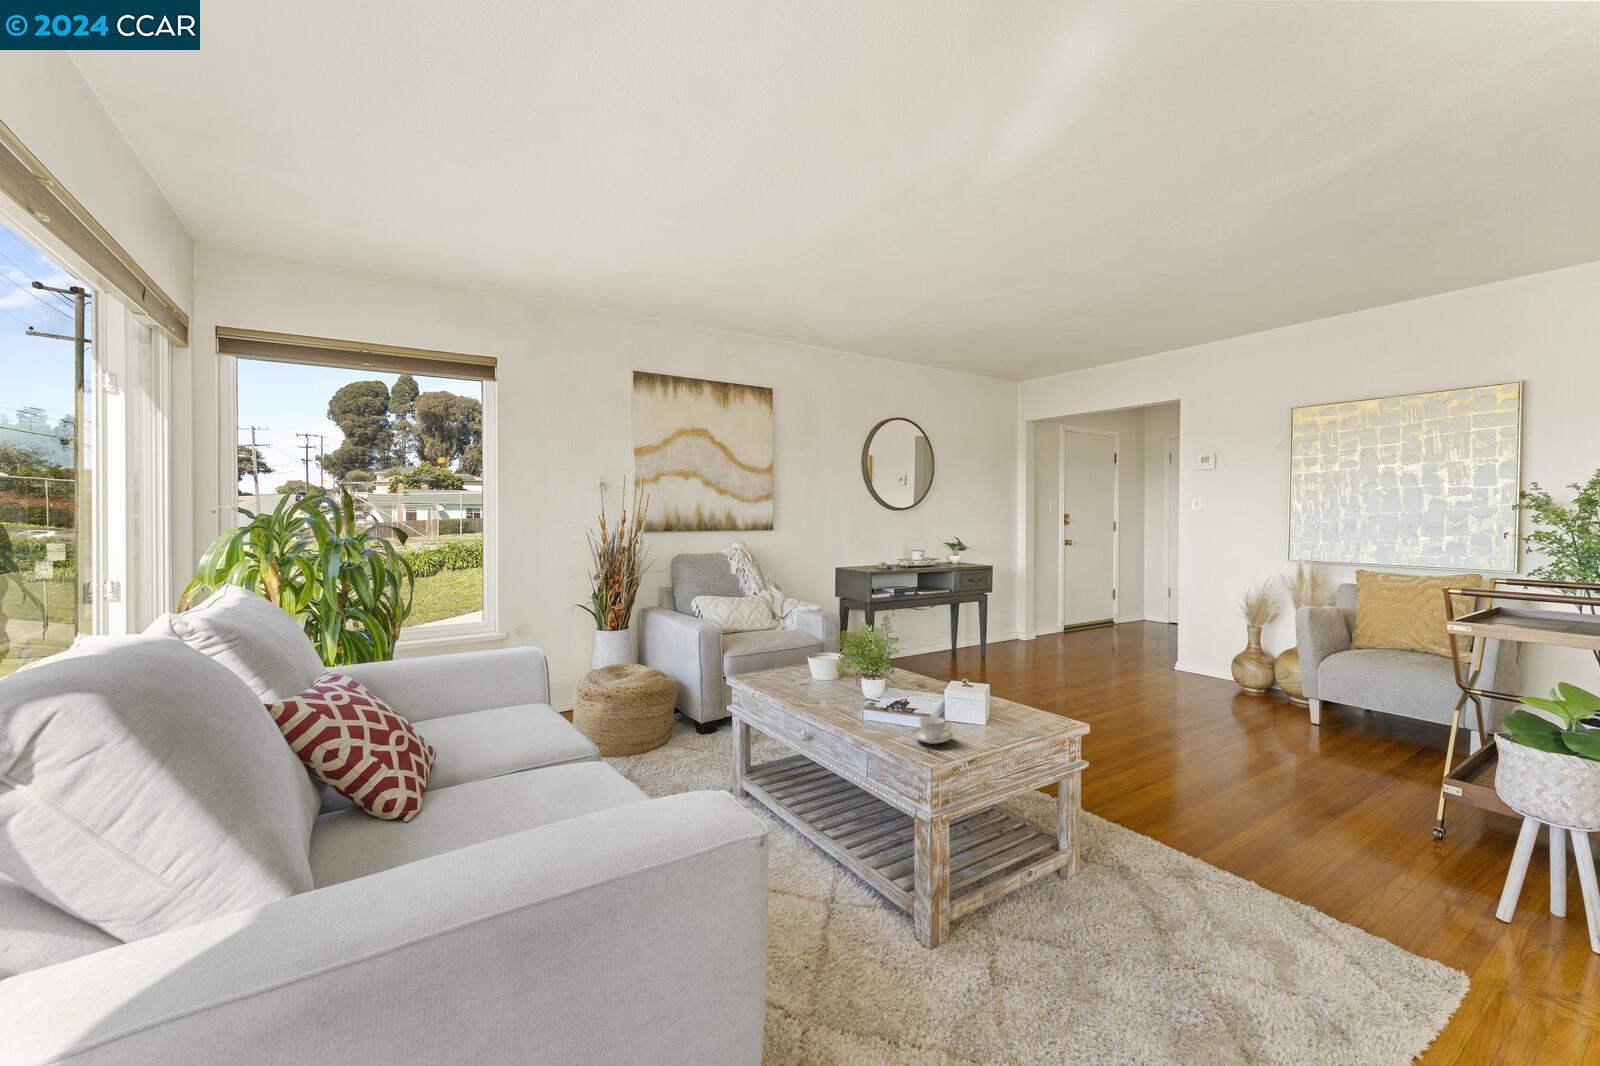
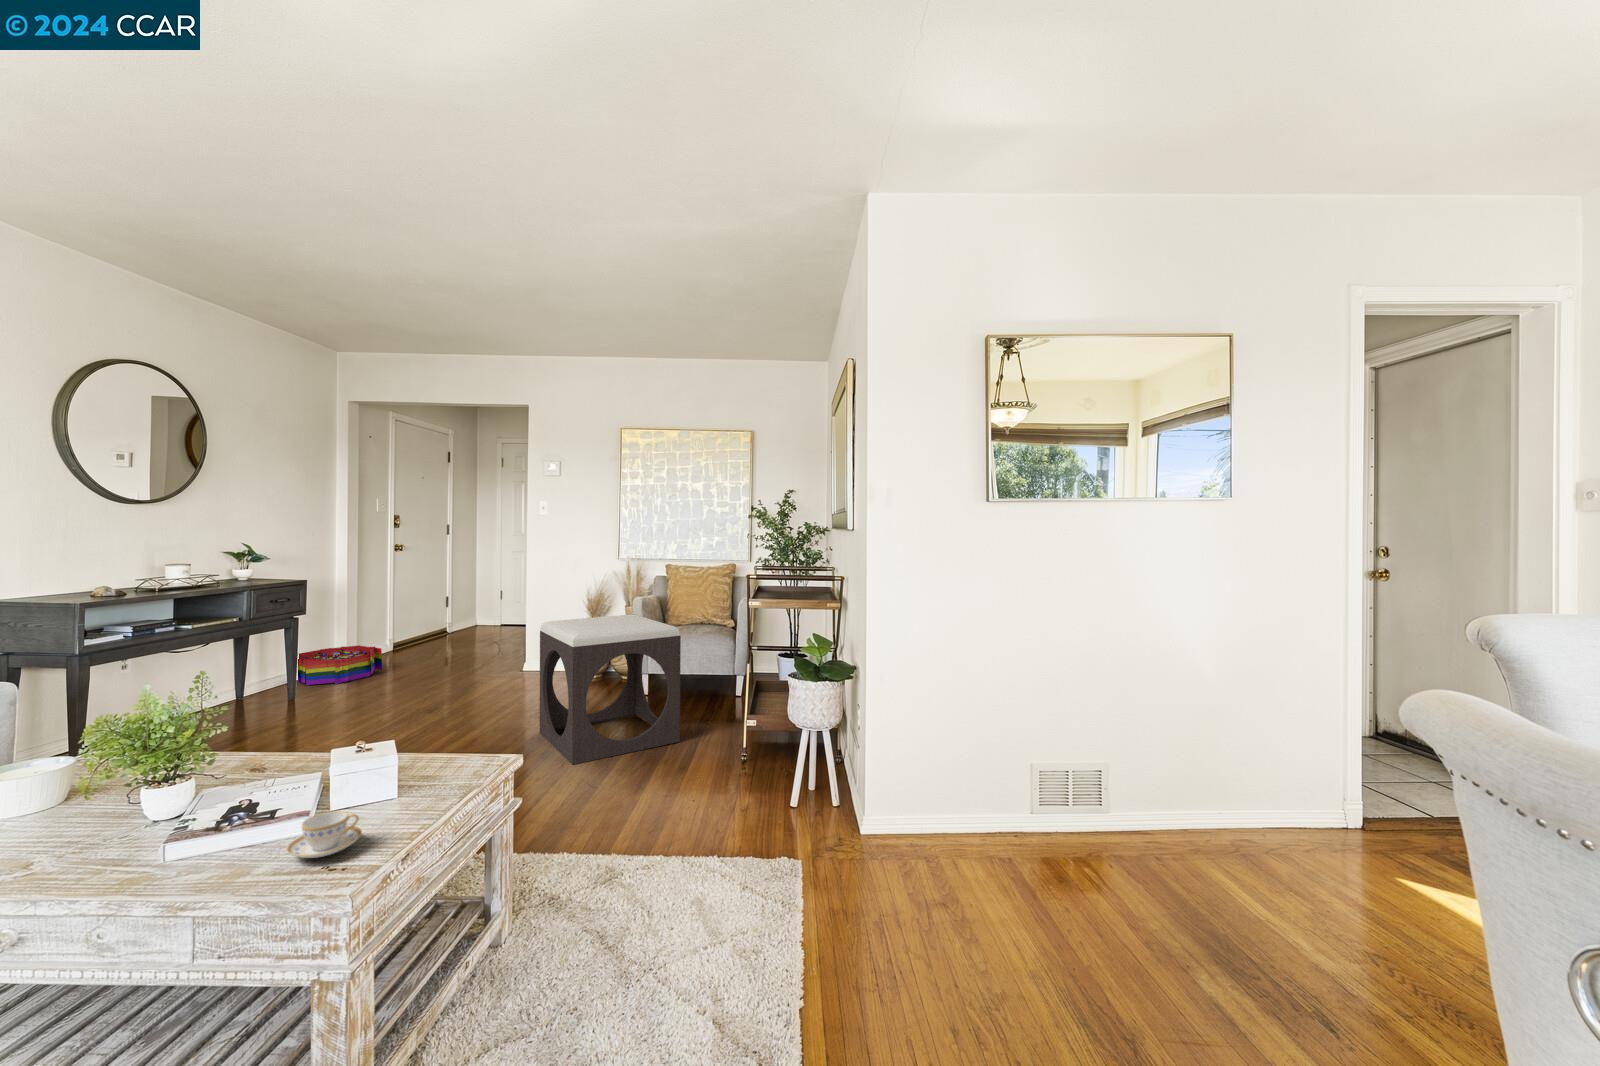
footstool: none [1169,619,1341,784] -> present [540,614,681,765]
storage bin: none [988,623,1050,653] -> present [298,645,382,685]

